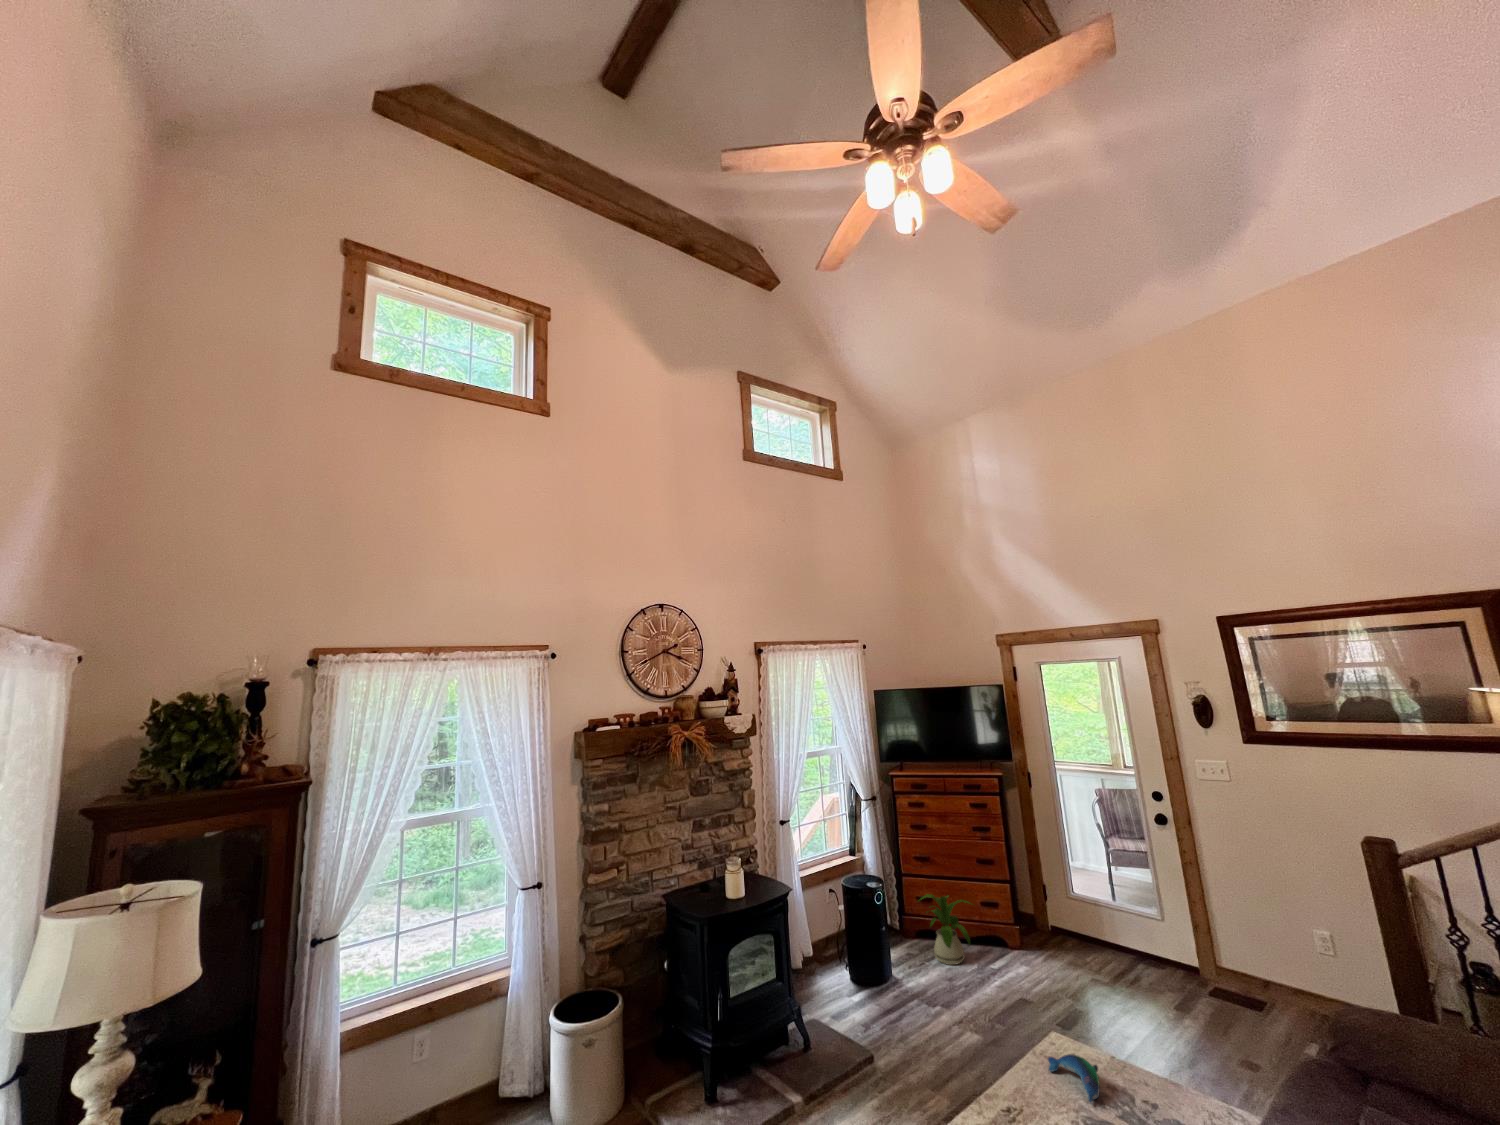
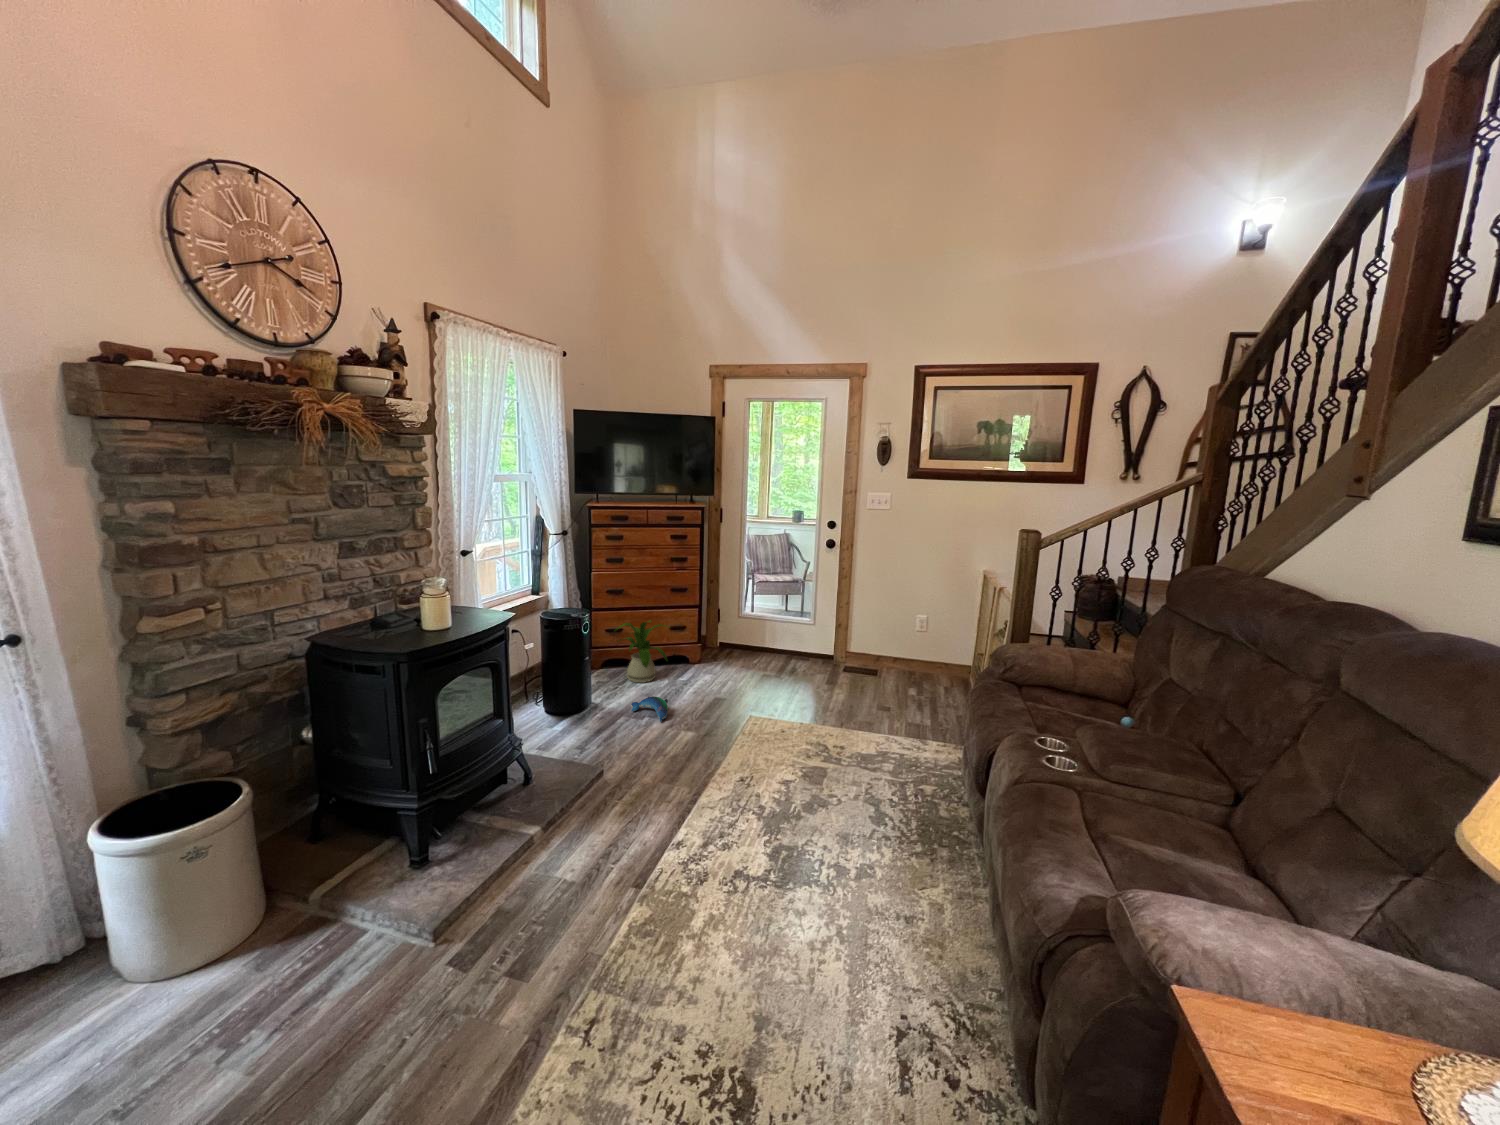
plush toy: present [1048,1054,1100,1103] -> present [631,696,668,722]

